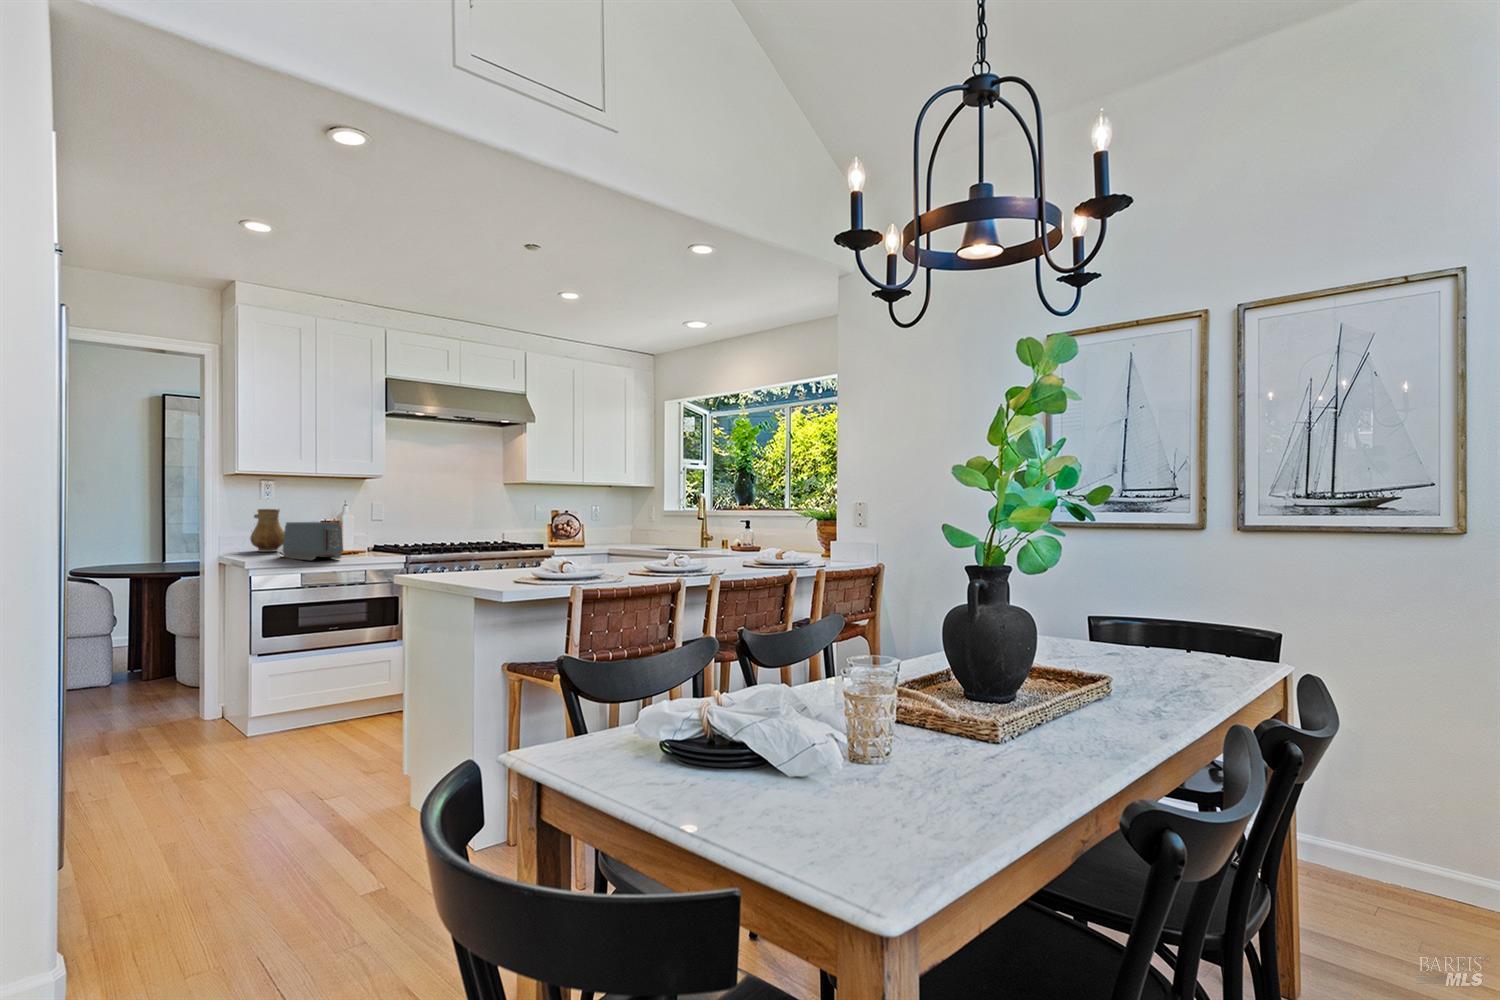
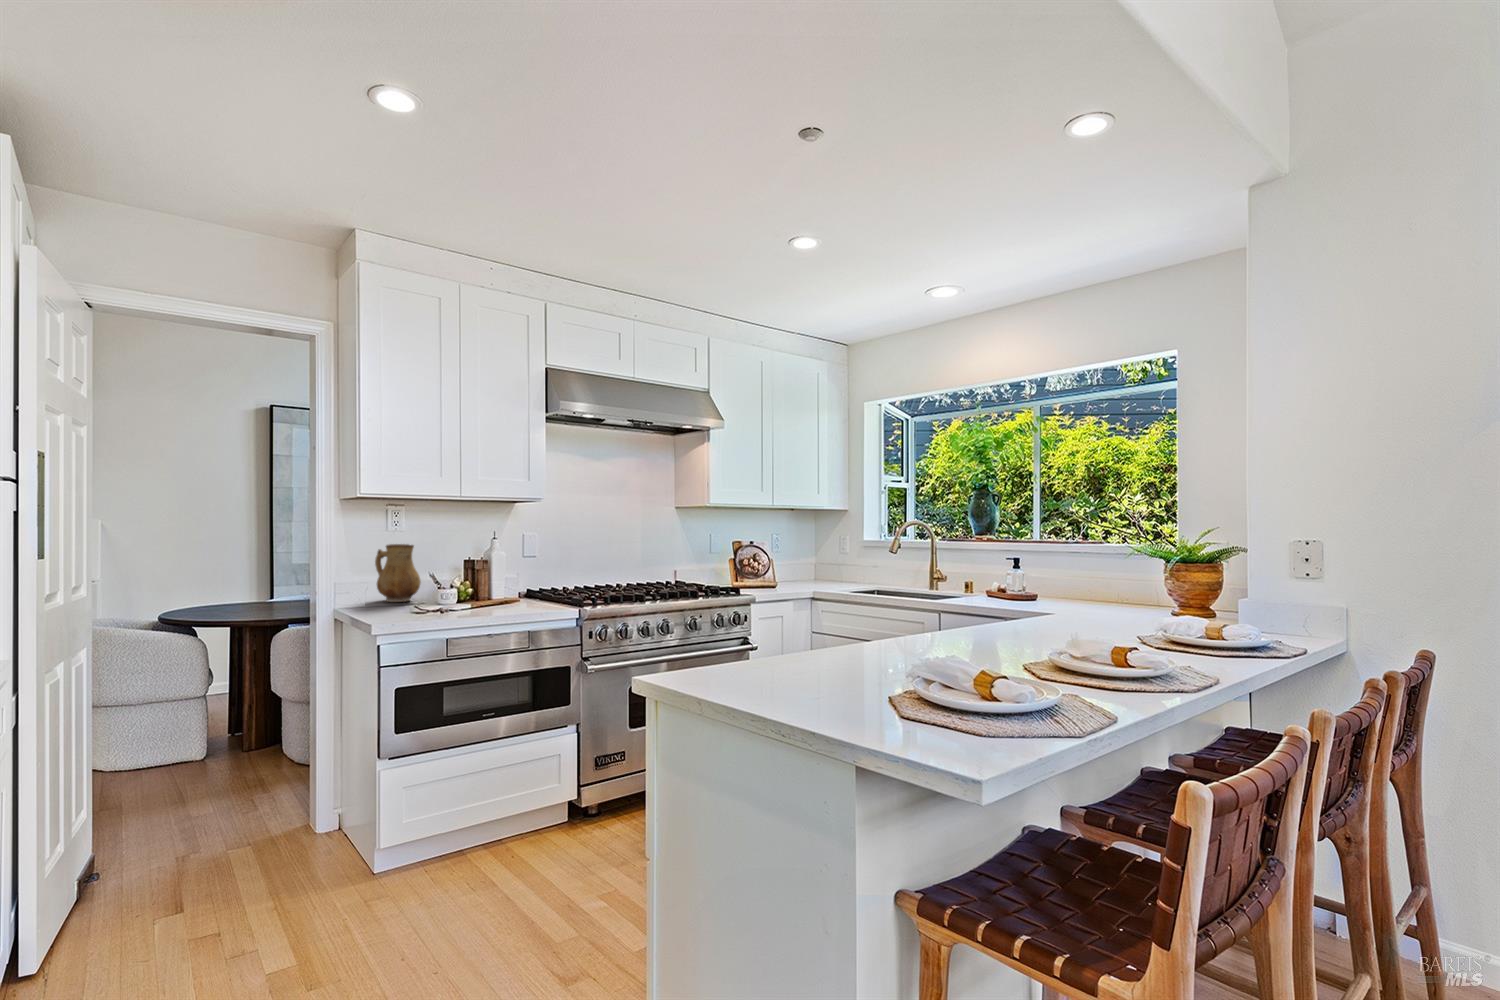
toaster: present [283,522,343,560] -> none [419,562,499,619]

